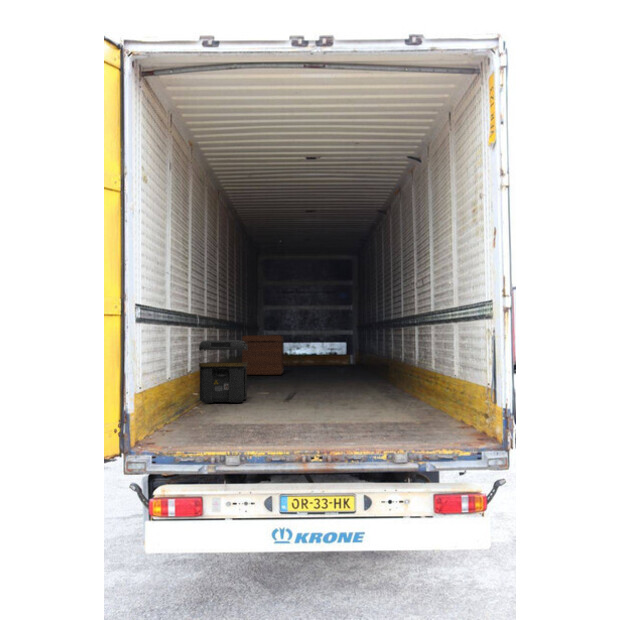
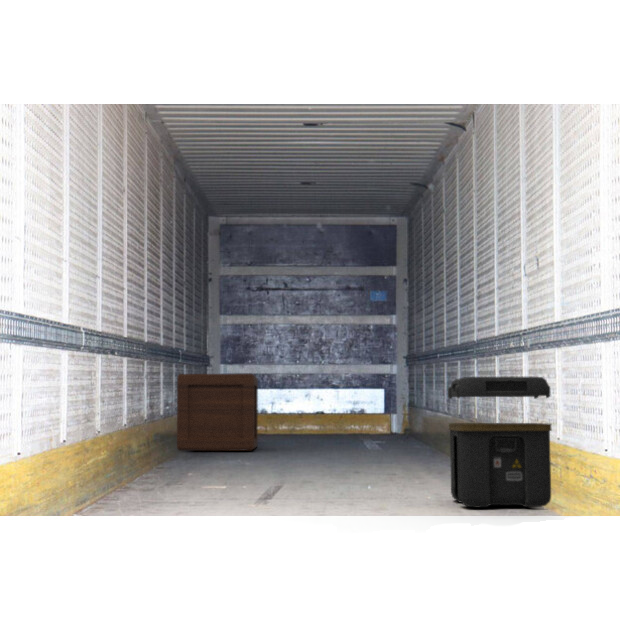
toolbox: present [199,340,248,403] -> present [448,377,552,507]

